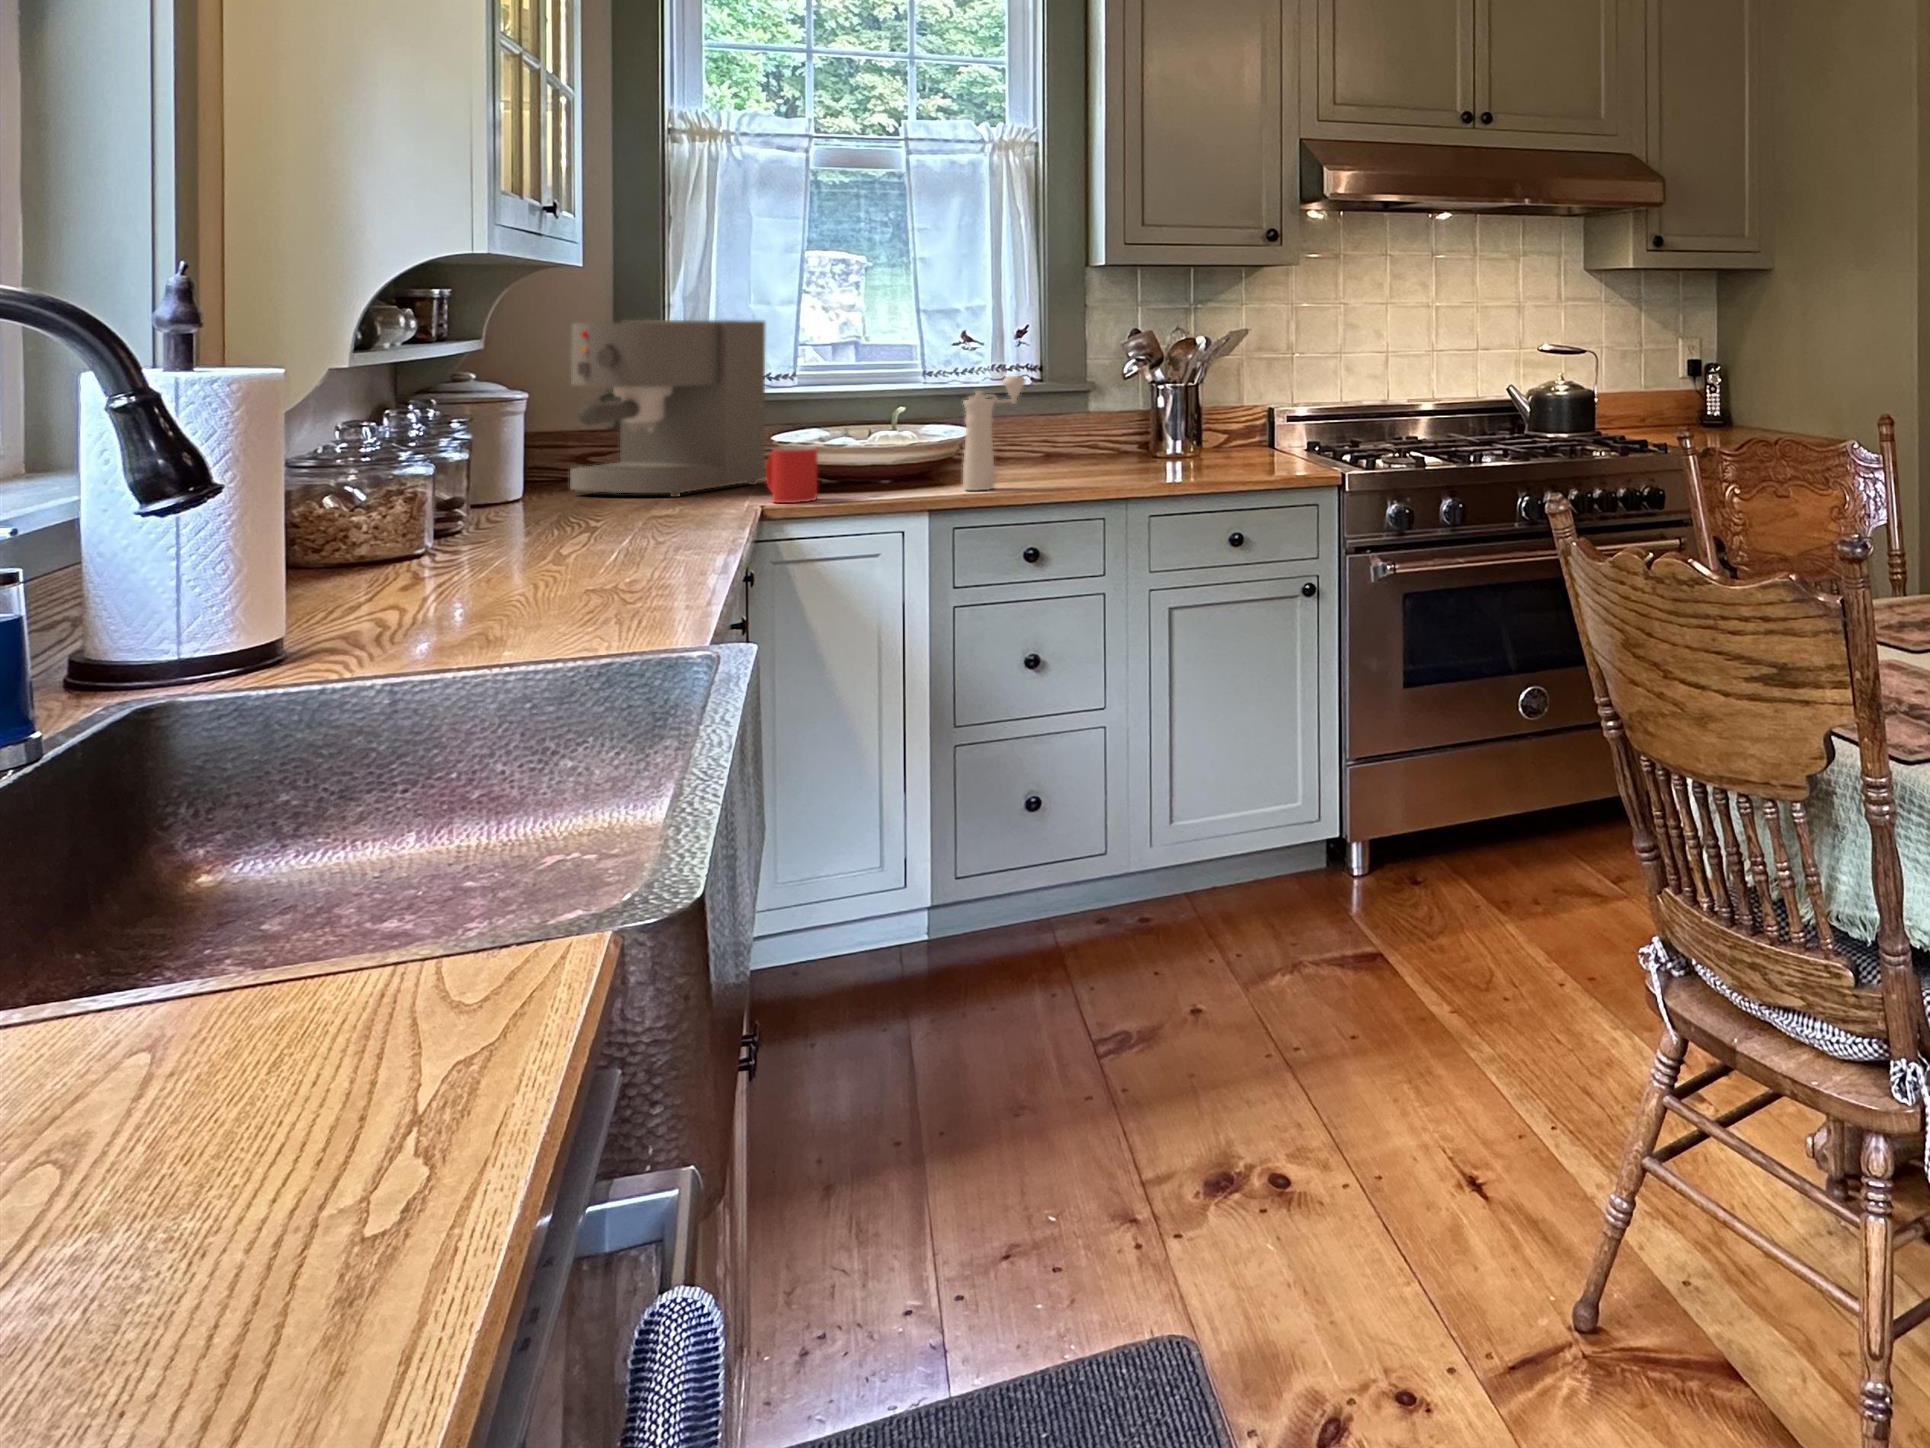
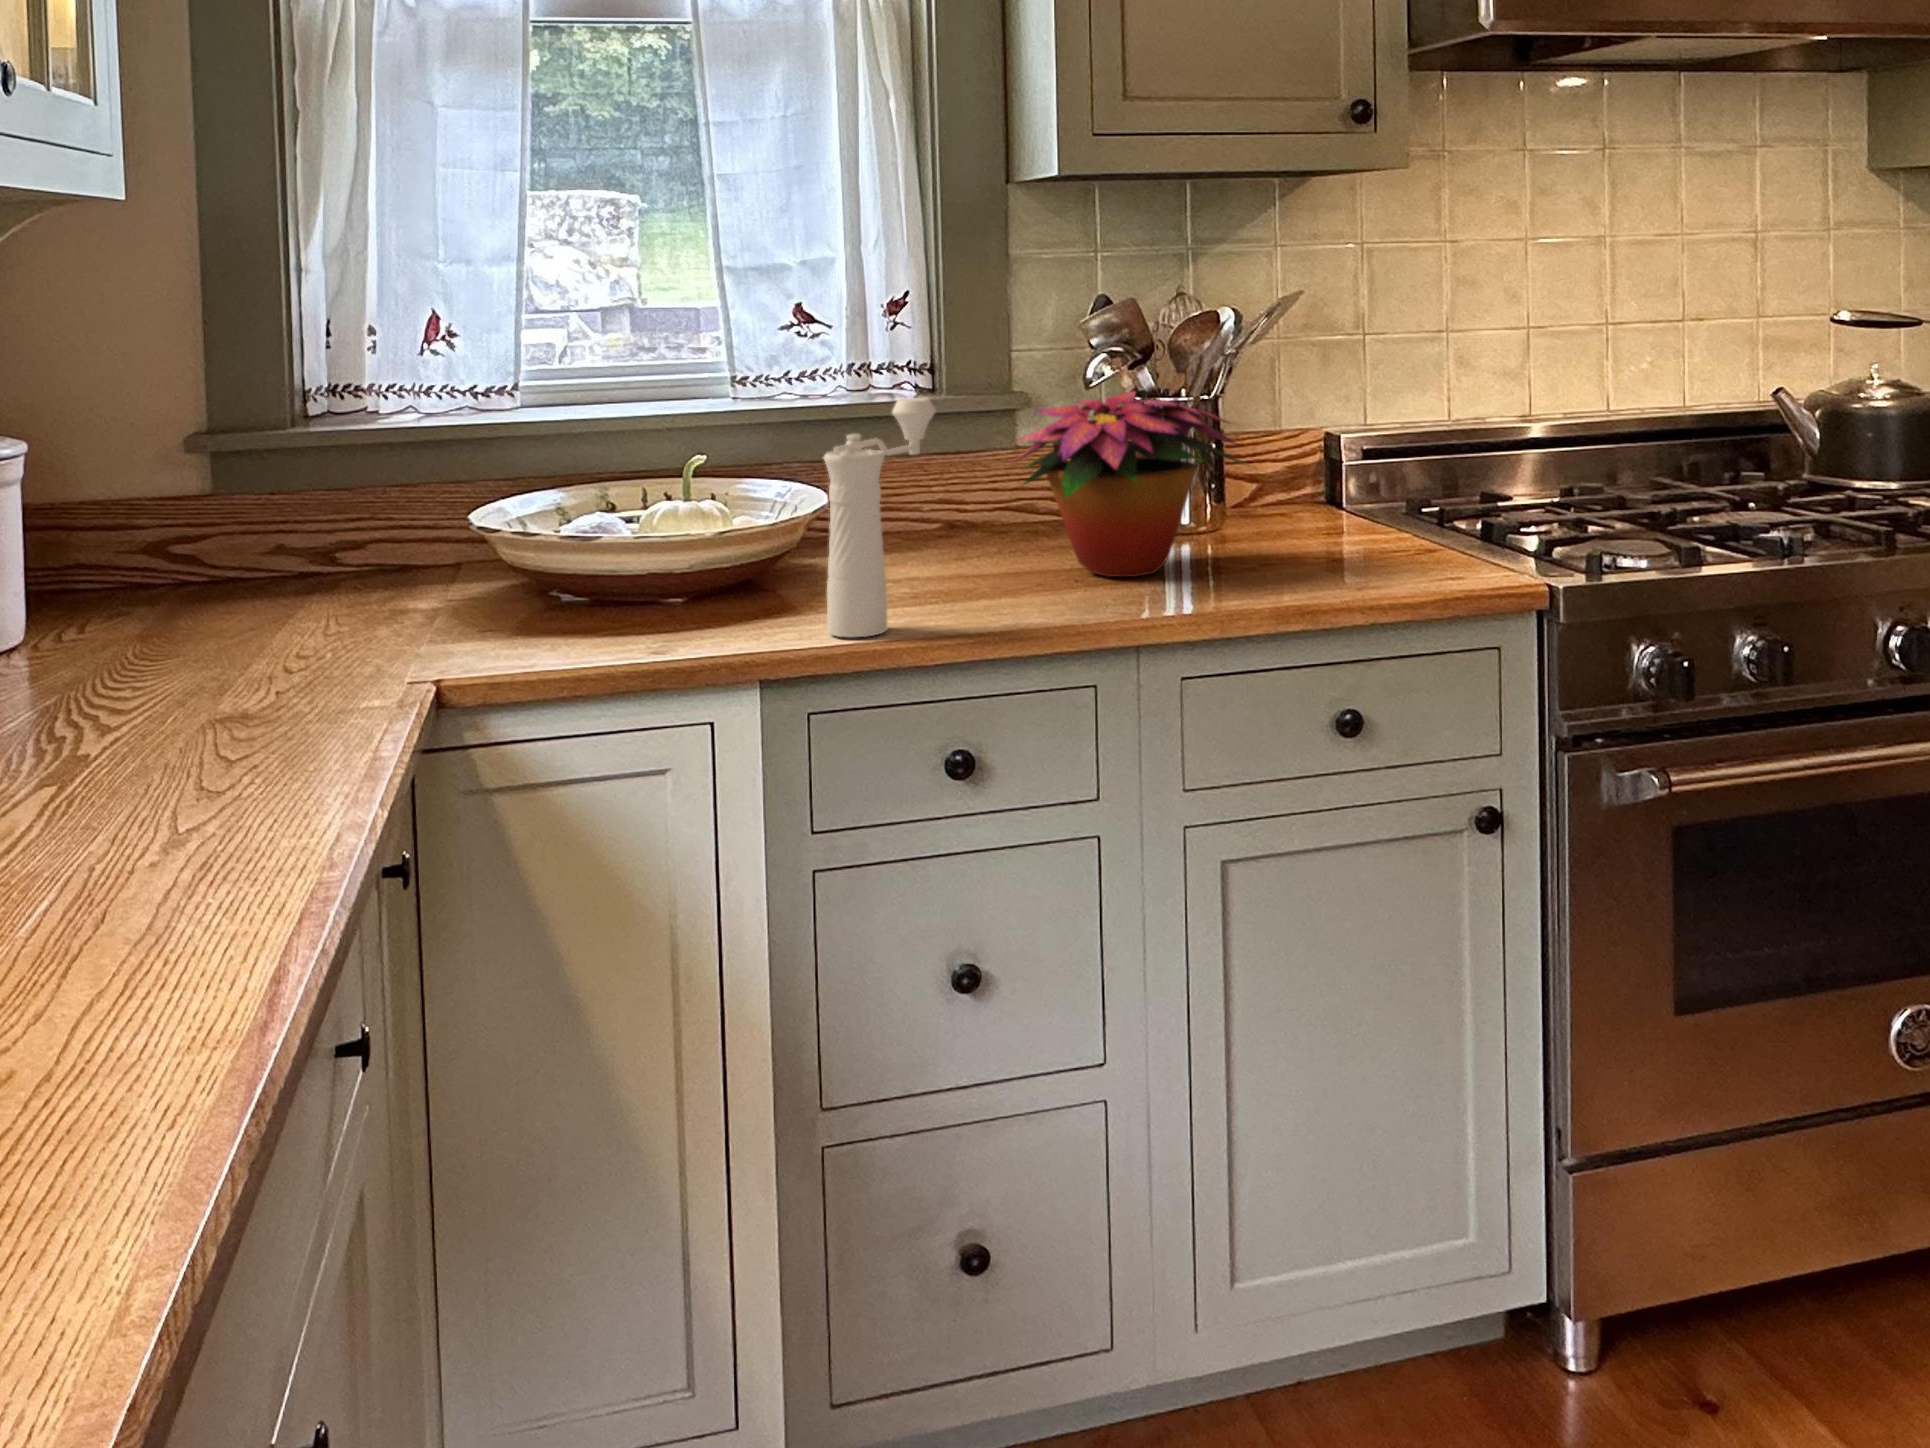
coffee maker: present [570,320,766,497] -> none [105,294,464,641]
flower arrangement: none [1064,376,1206,472] -> present [1015,391,1249,577]
mug: present [765,446,817,503] -> none [454,551,551,673]

